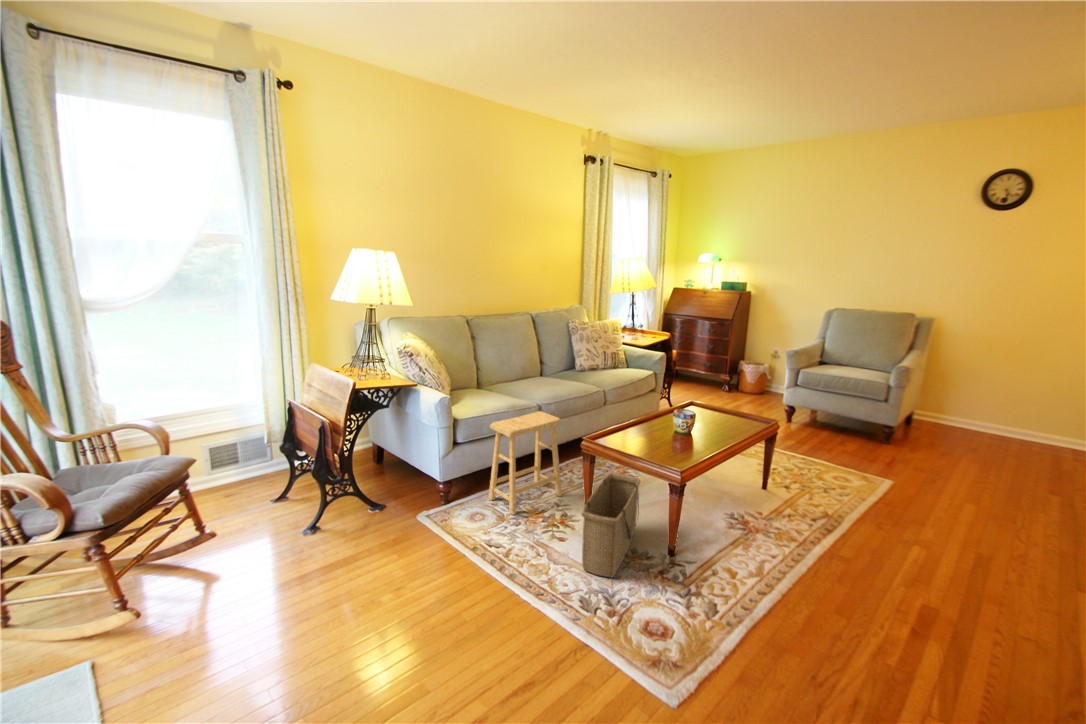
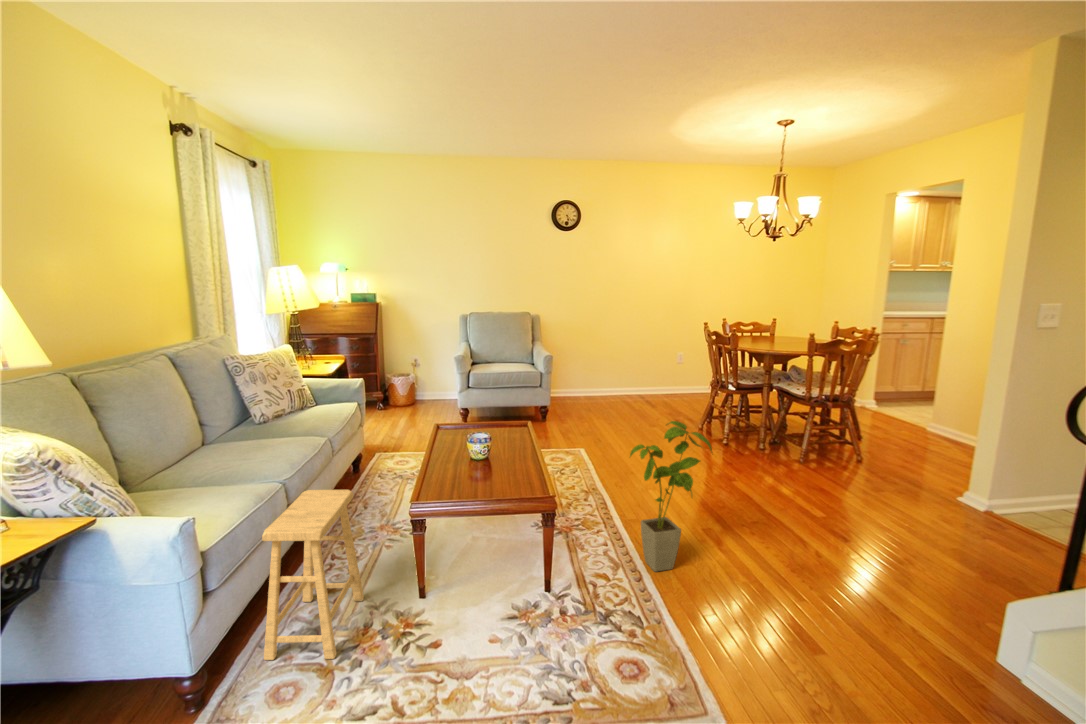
house plant: none [786,442,892,604] -> present [630,421,712,572]
basket: present [581,473,640,577] -> none [455,526,543,662]

